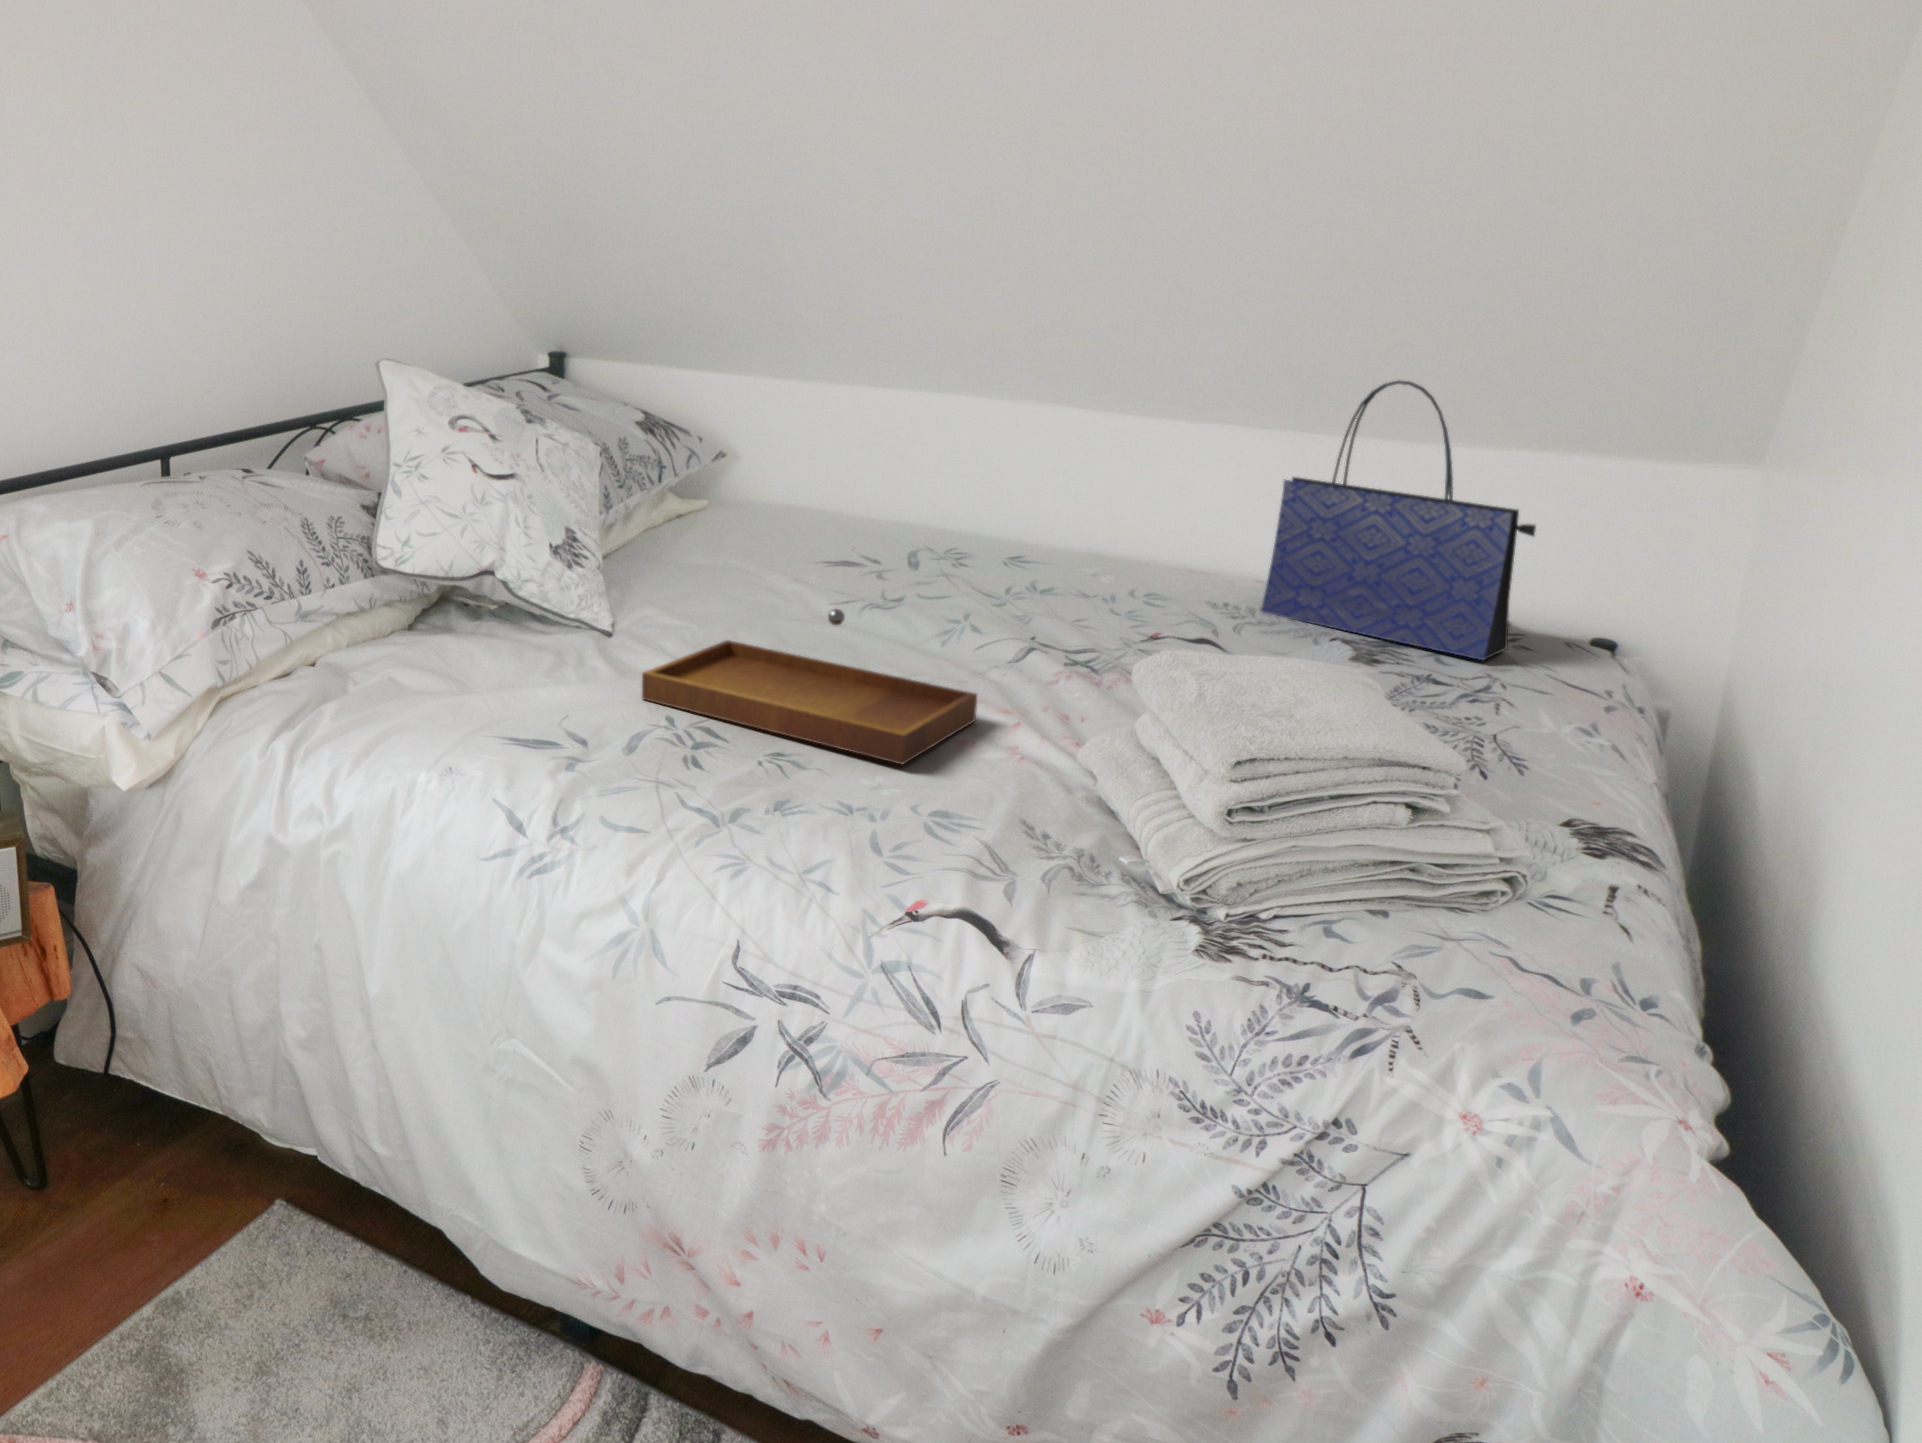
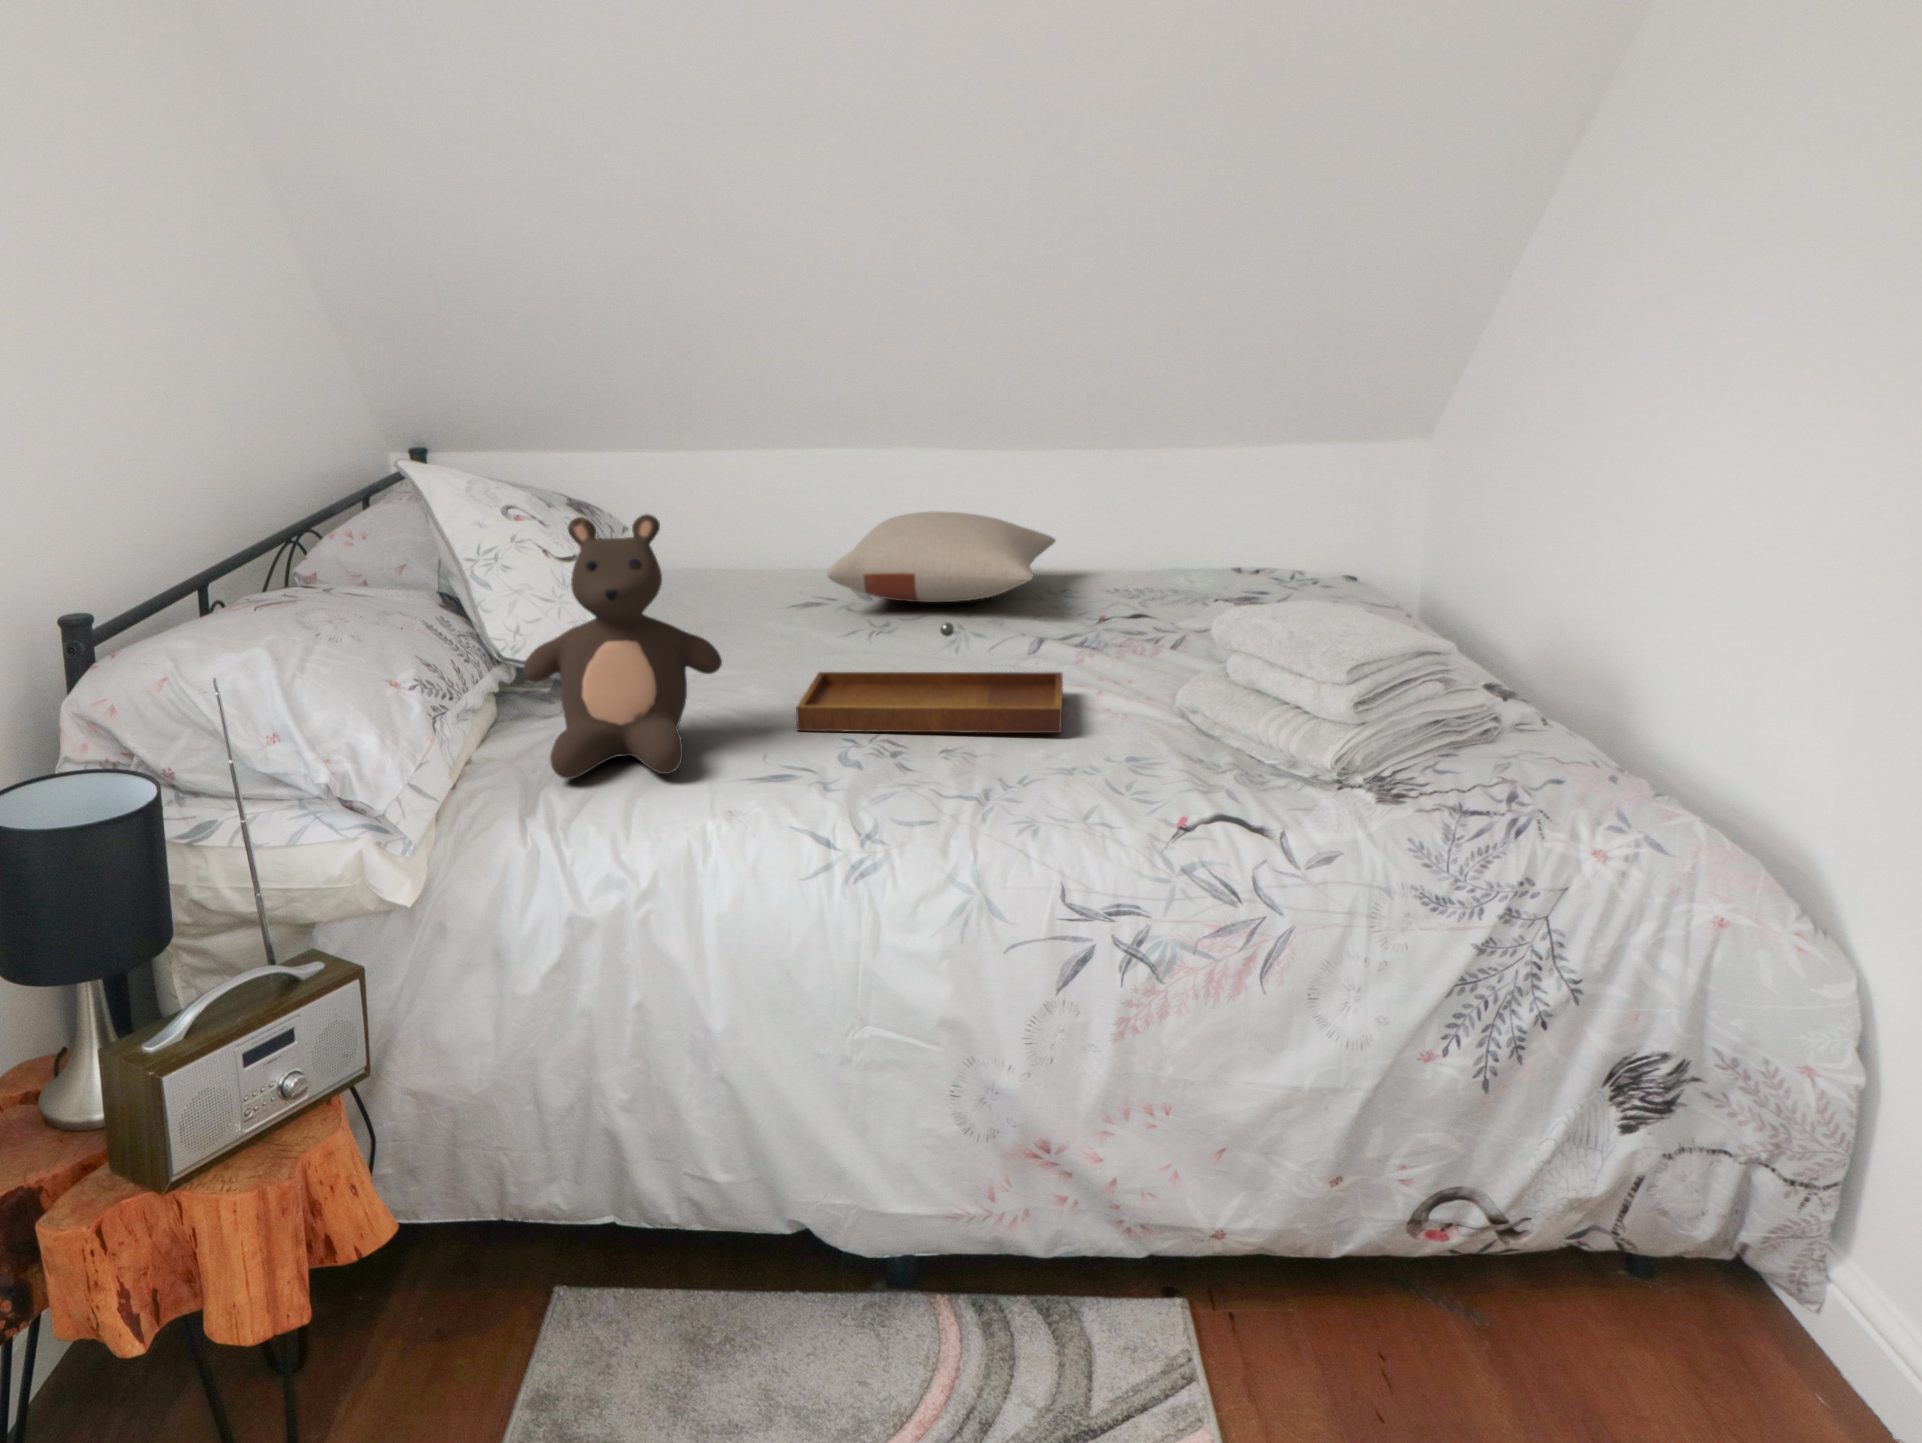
tote bag: present [1261,381,1536,660] -> none [1143,393,1337,594]
teddy bear: none [349,433,560,715] -> present [523,514,722,779]
pillow: none [845,483,1165,591] -> present [827,511,1056,602]

